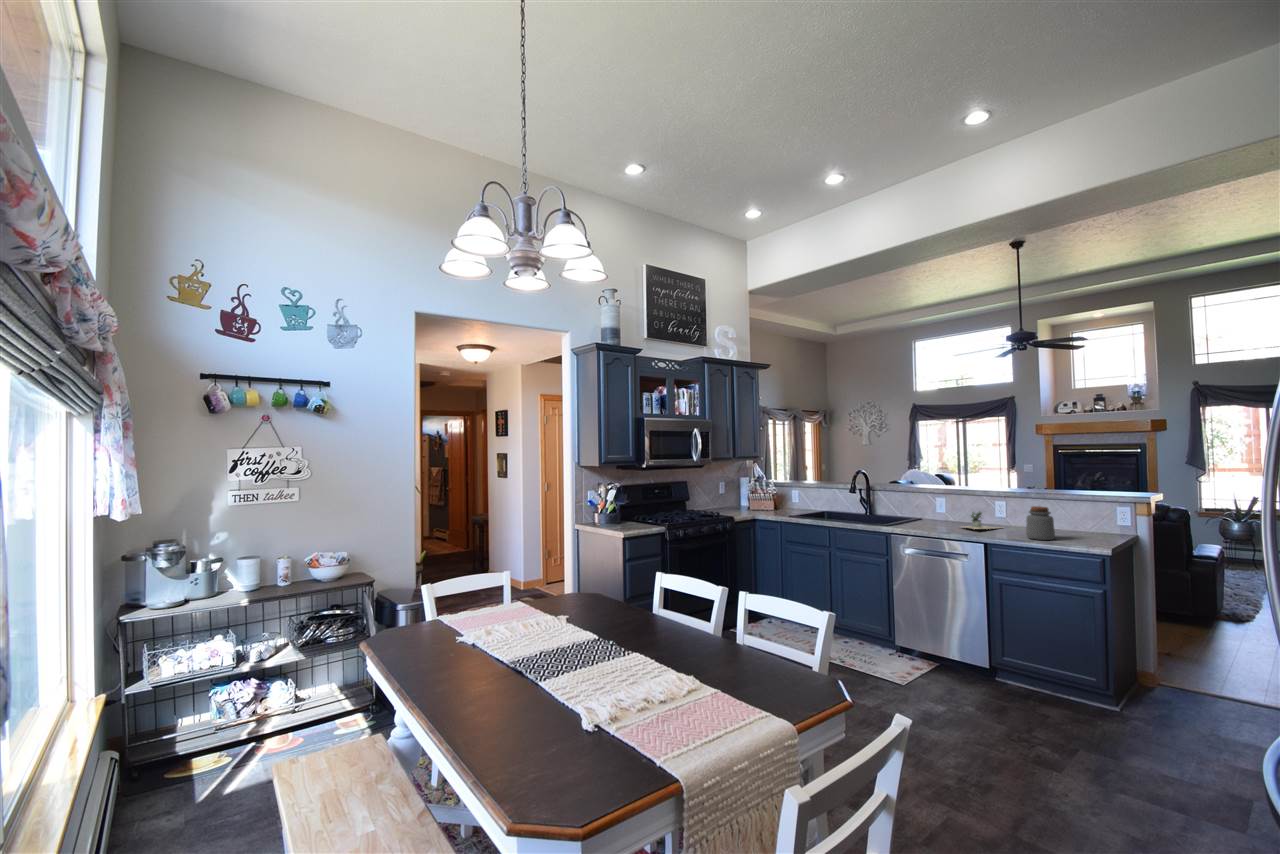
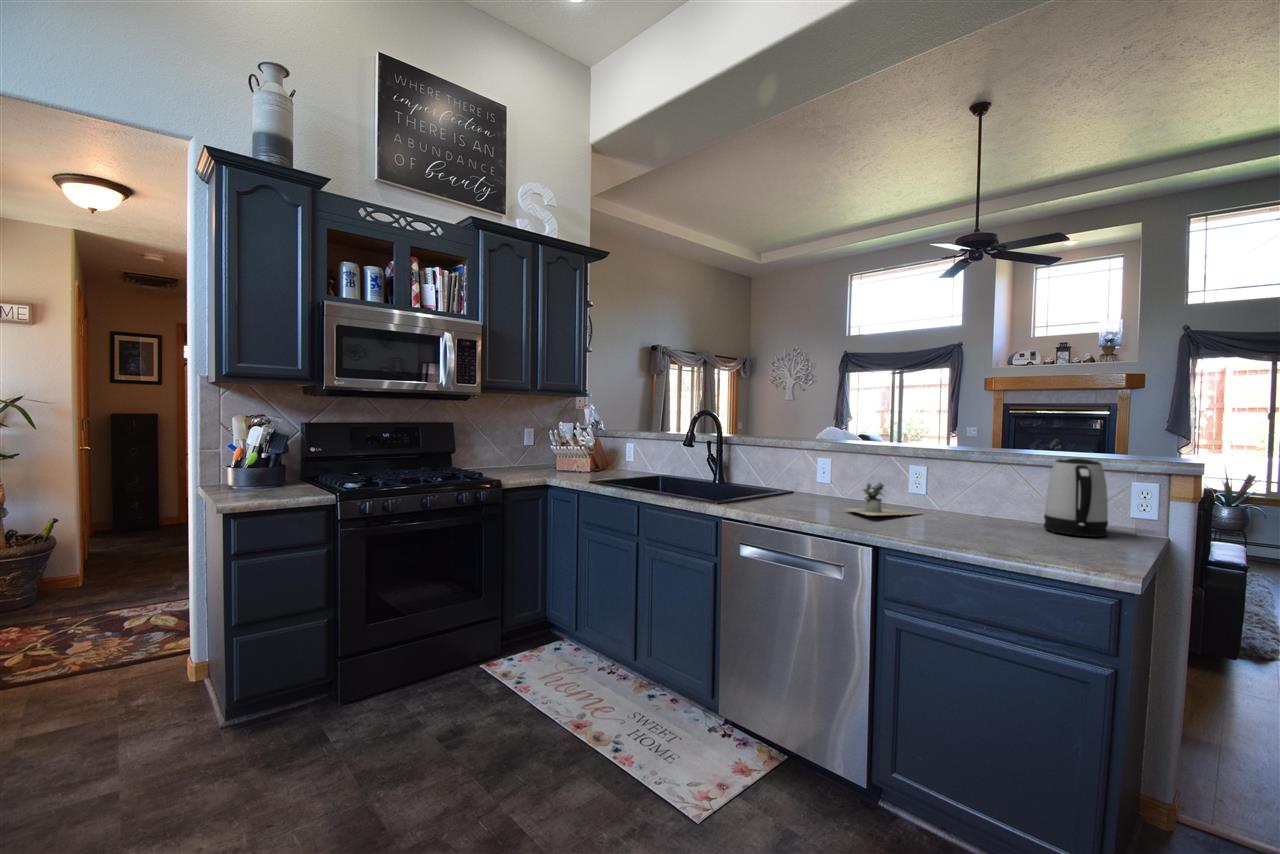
kettle: none [1073,496,1106,535] -> present [1044,458,1108,537]
jar: present [1026,506,1055,540] -> none [957,476,1013,545]

